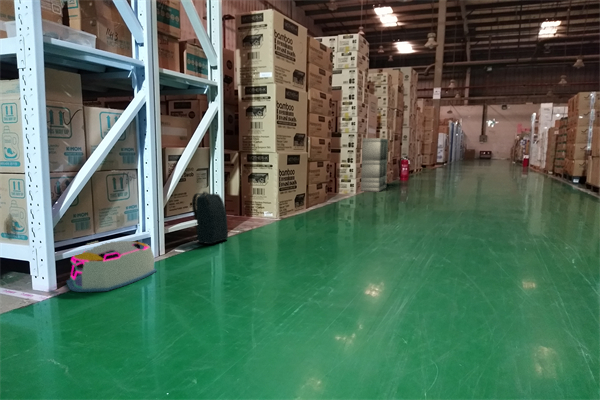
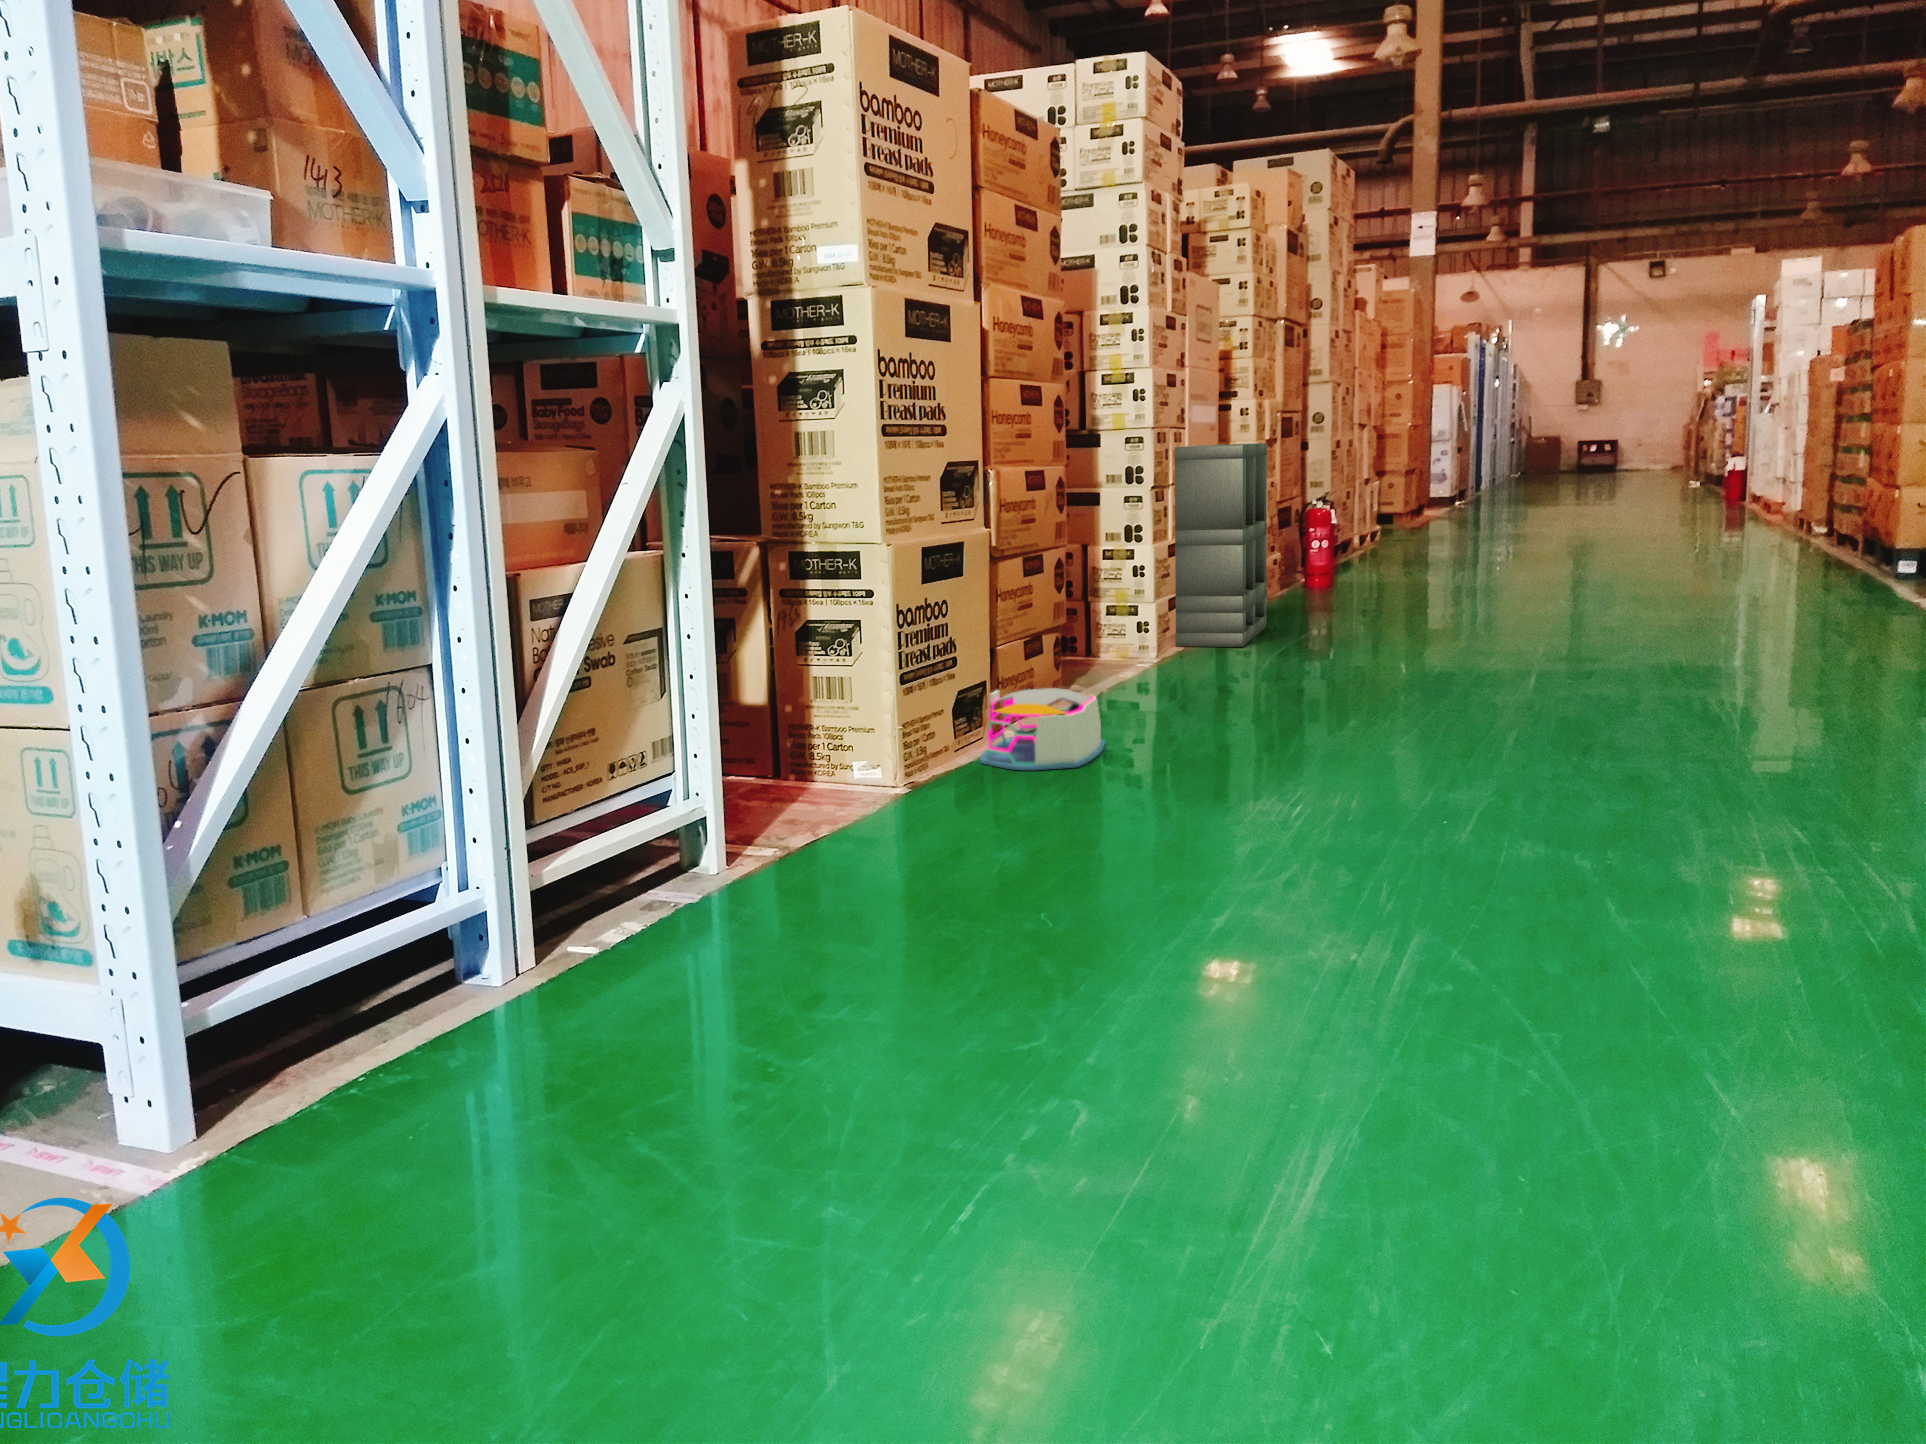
backpack: present [192,192,228,244] -> none [612,719,750,914]
storage bin: present [67,241,156,292] -> present [979,688,1105,770]

